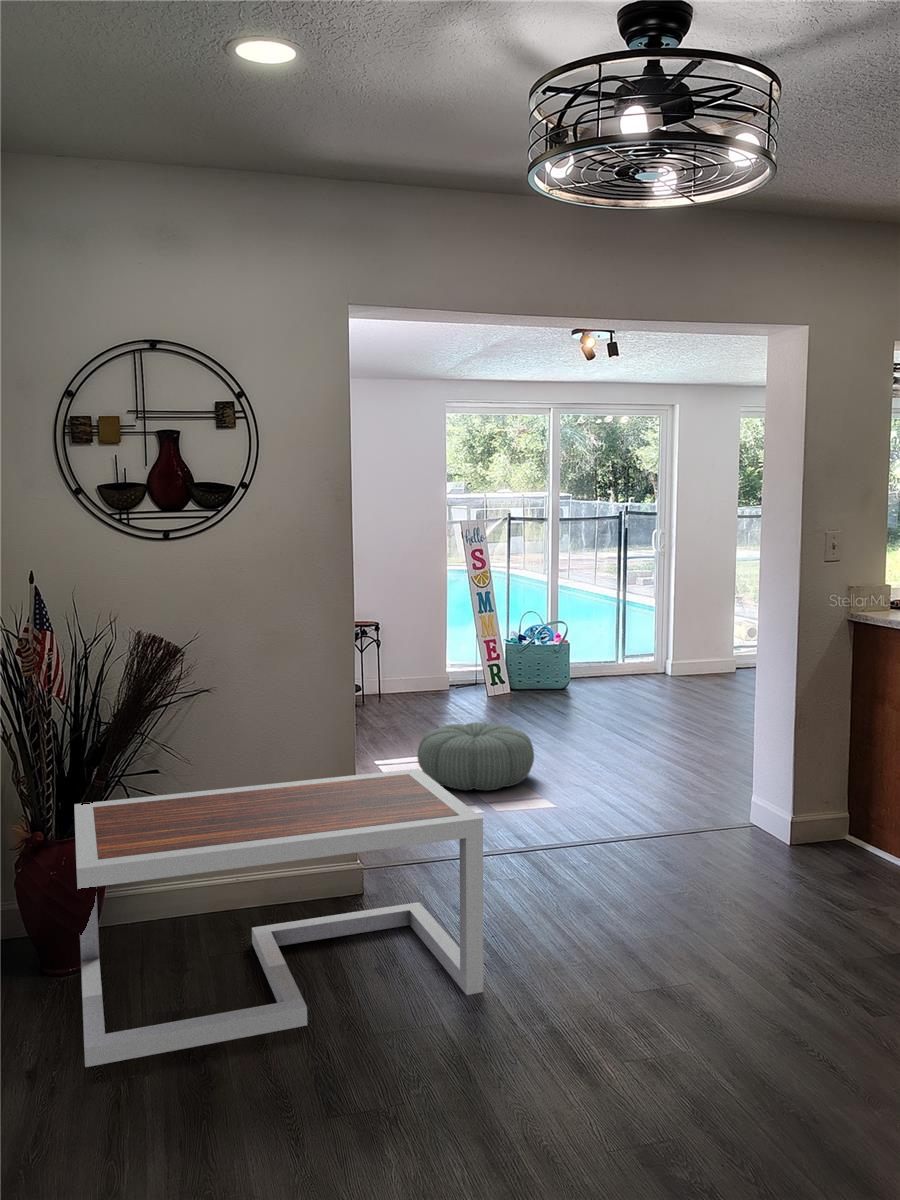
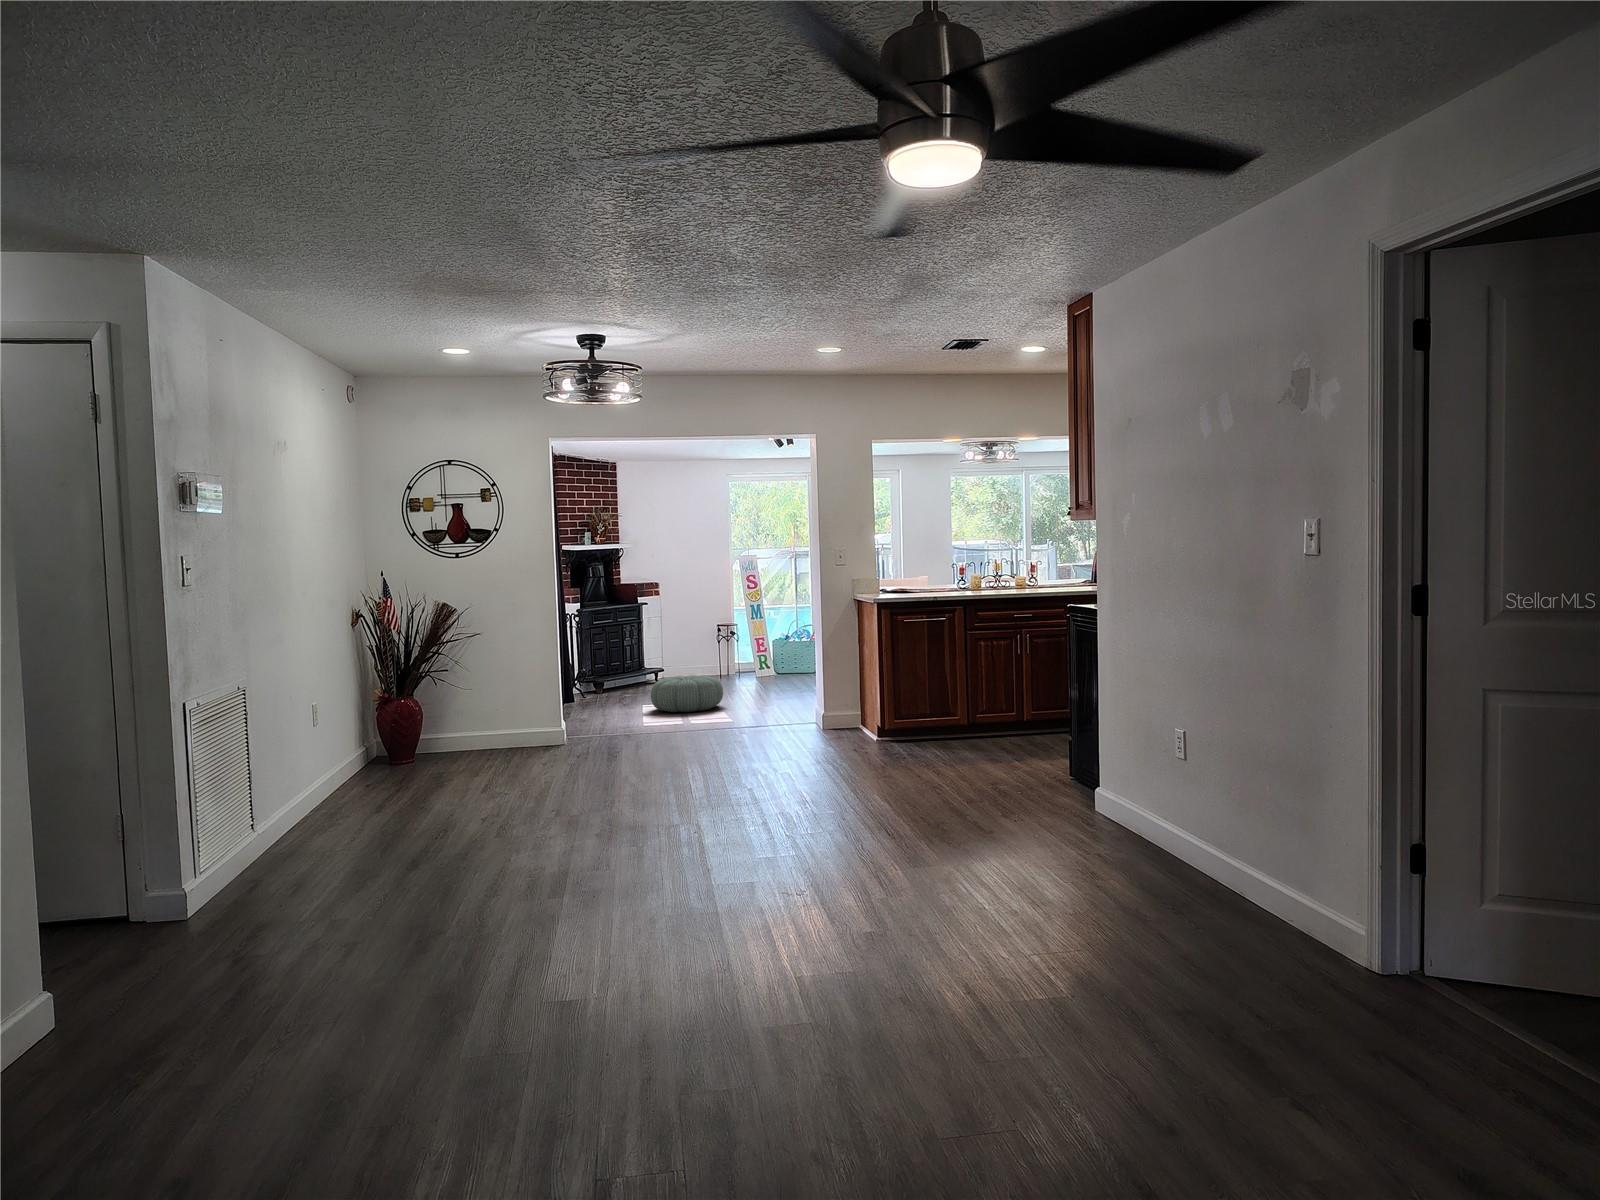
coffee table: present [74,769,483,1067] -> none [389,670,588,783]

